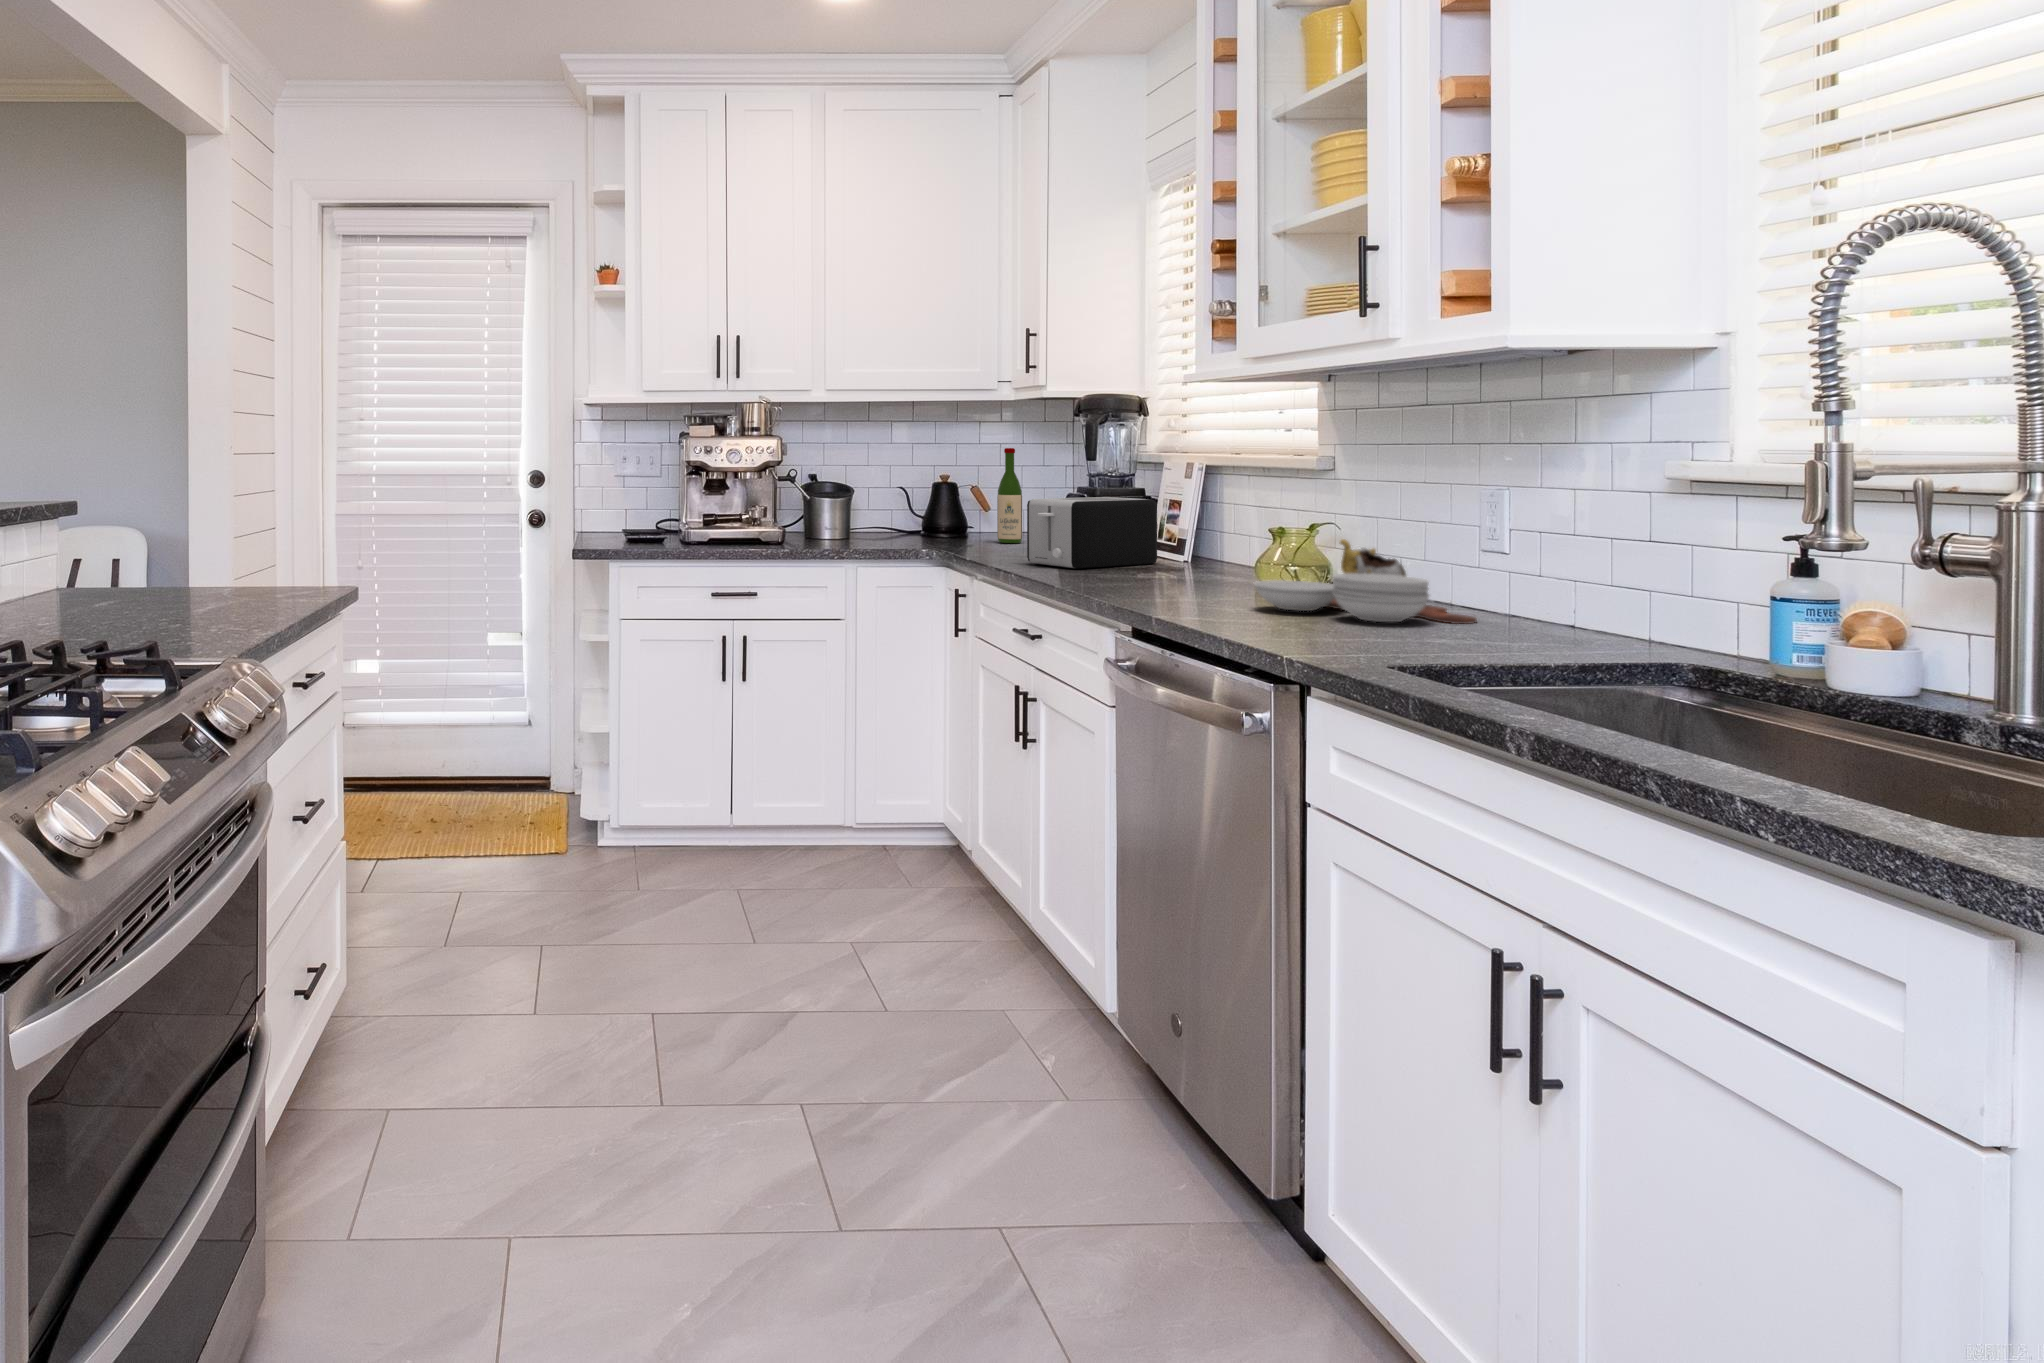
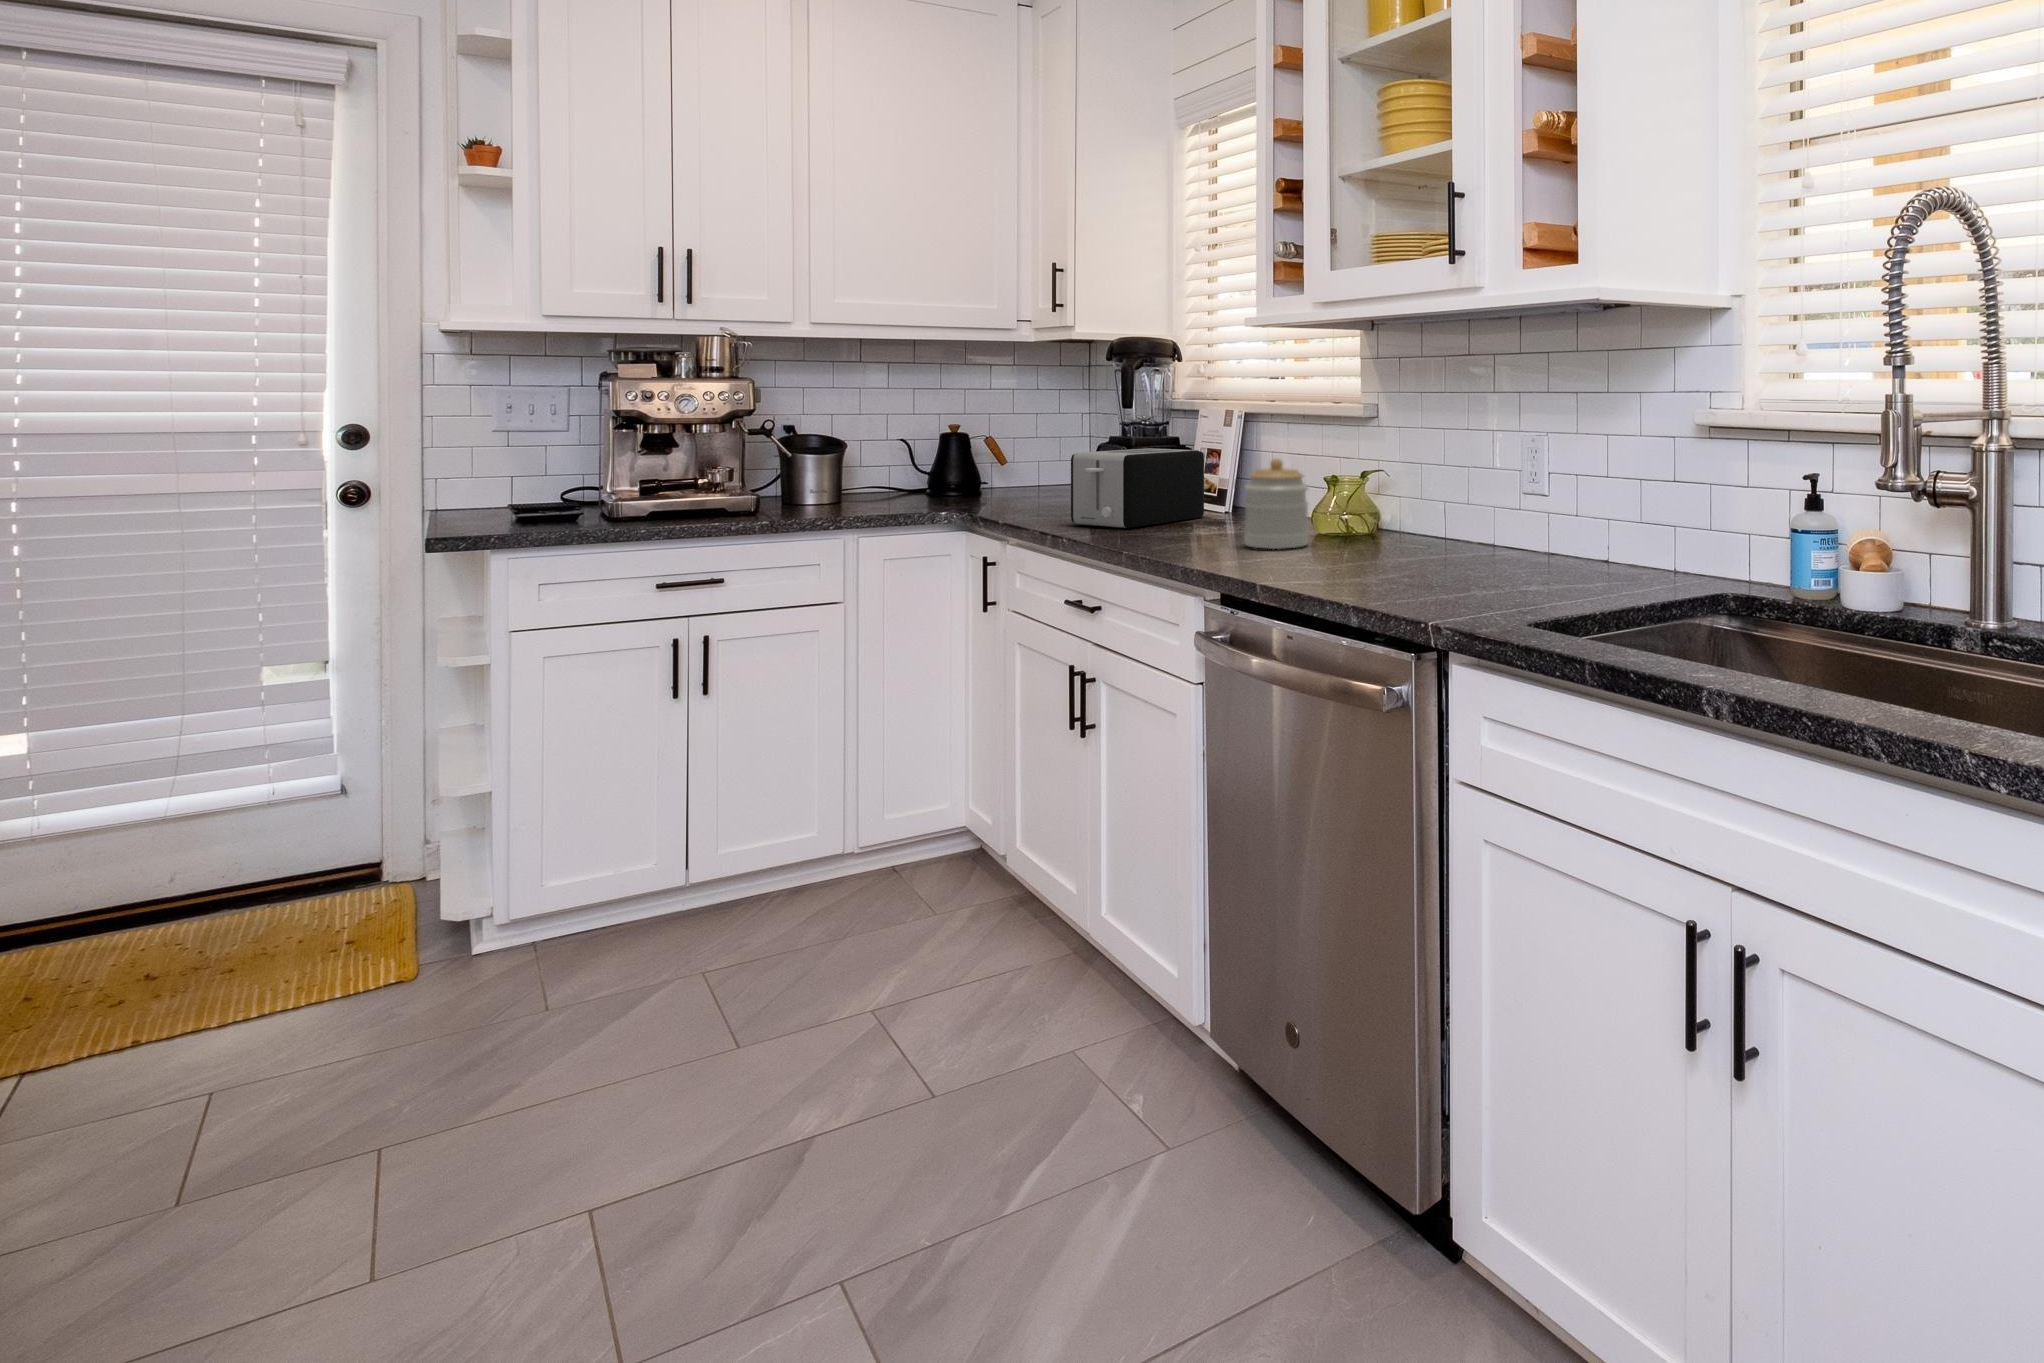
wine bottle: present [997,448,1022,543] -> none [1018,396,1046,500]
jar: none [1171,506,1237,592] -> present [1244,458,1308,549]
cutting board: present [1254,539,1477,624] -> none [1342,488,1541,572]

